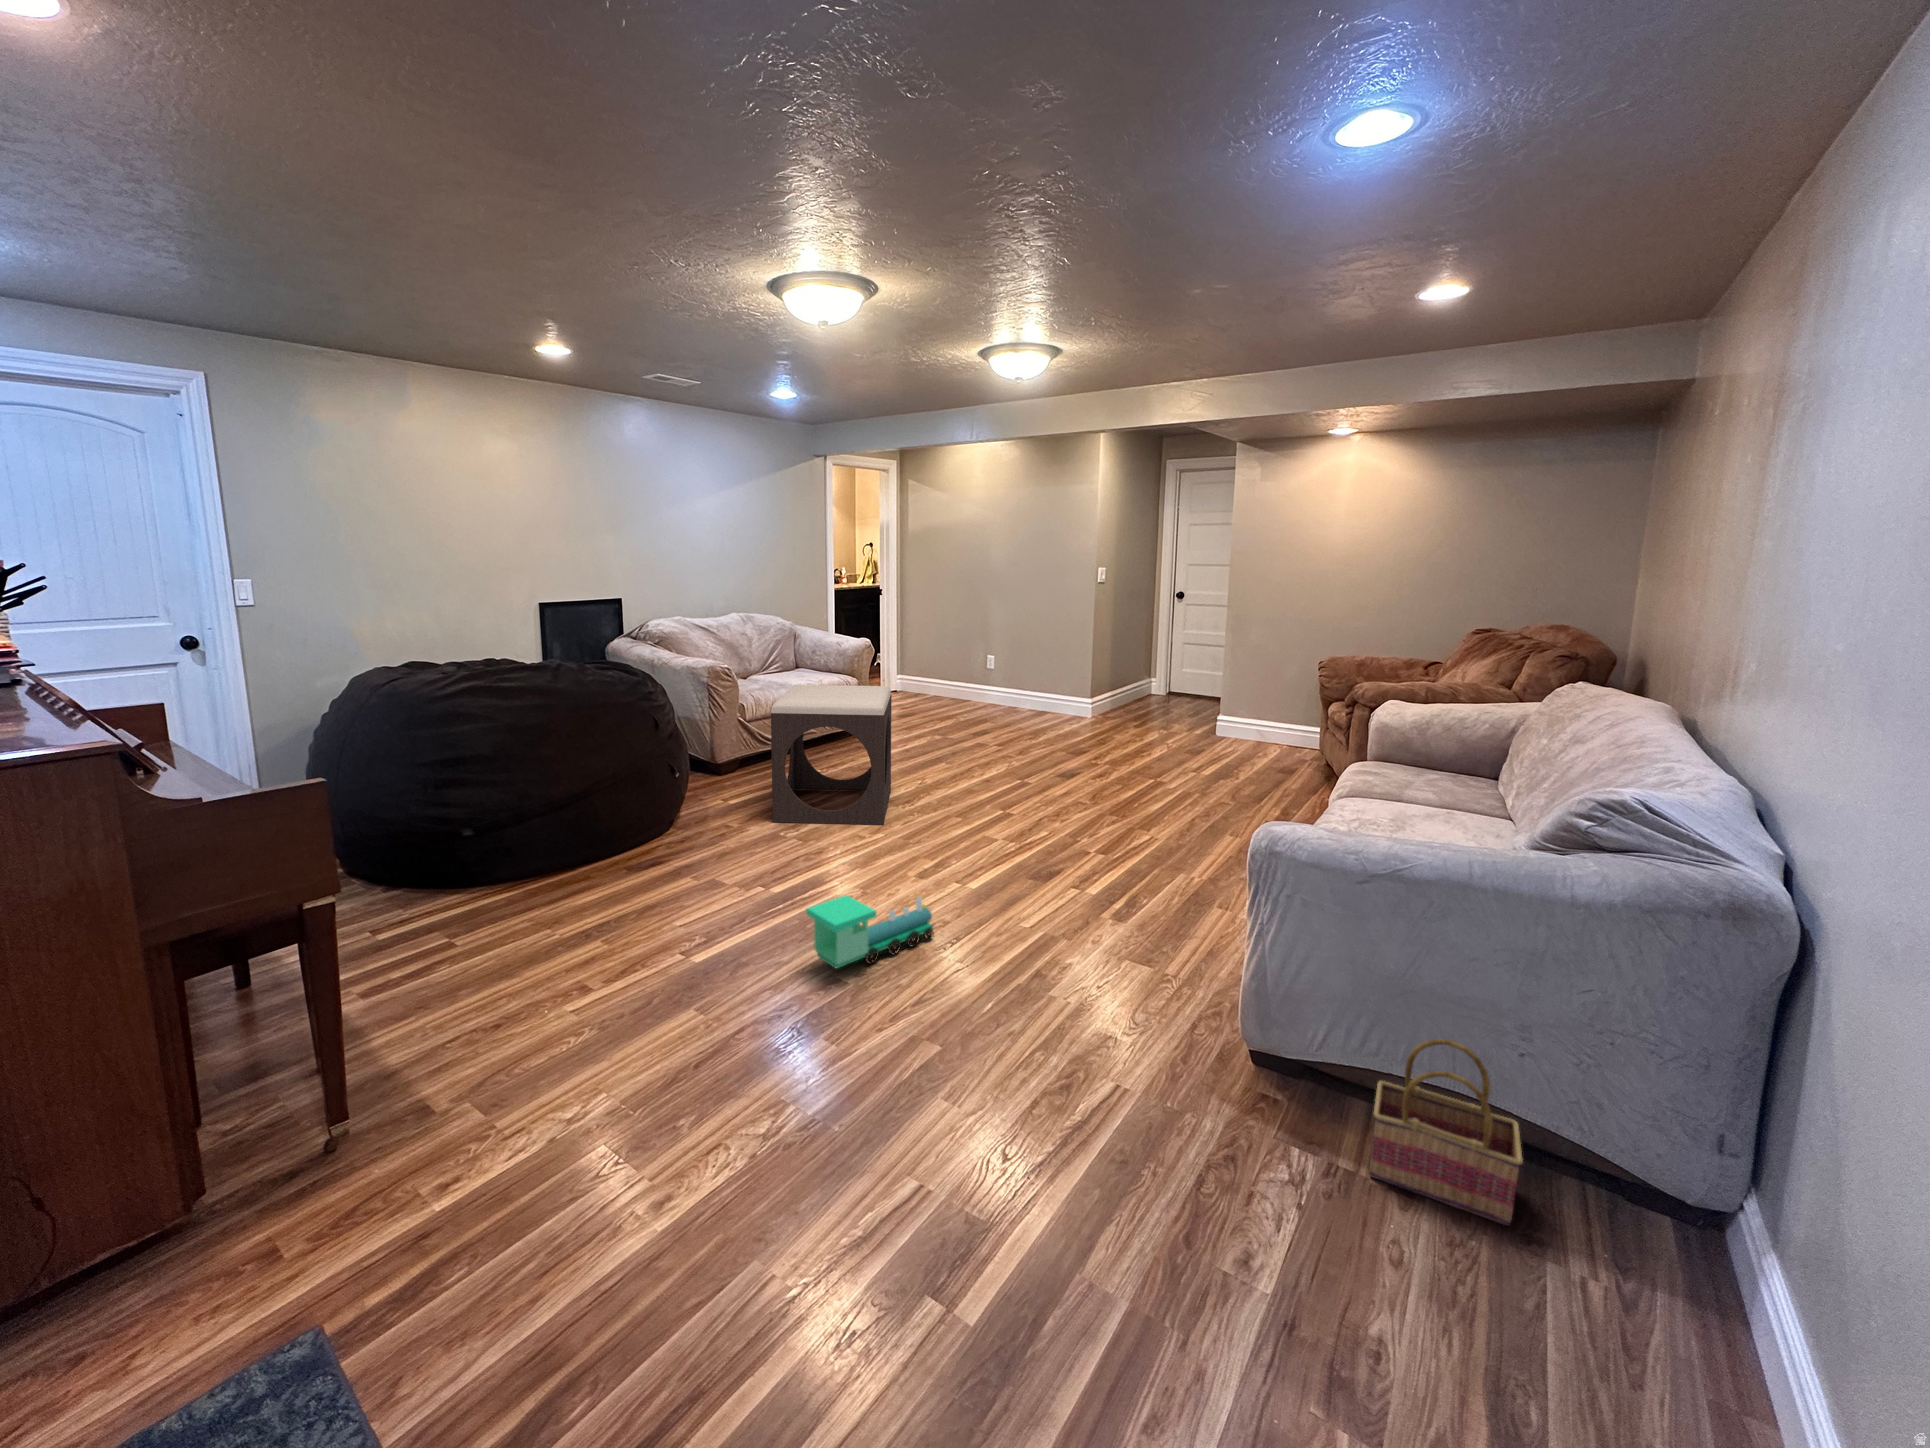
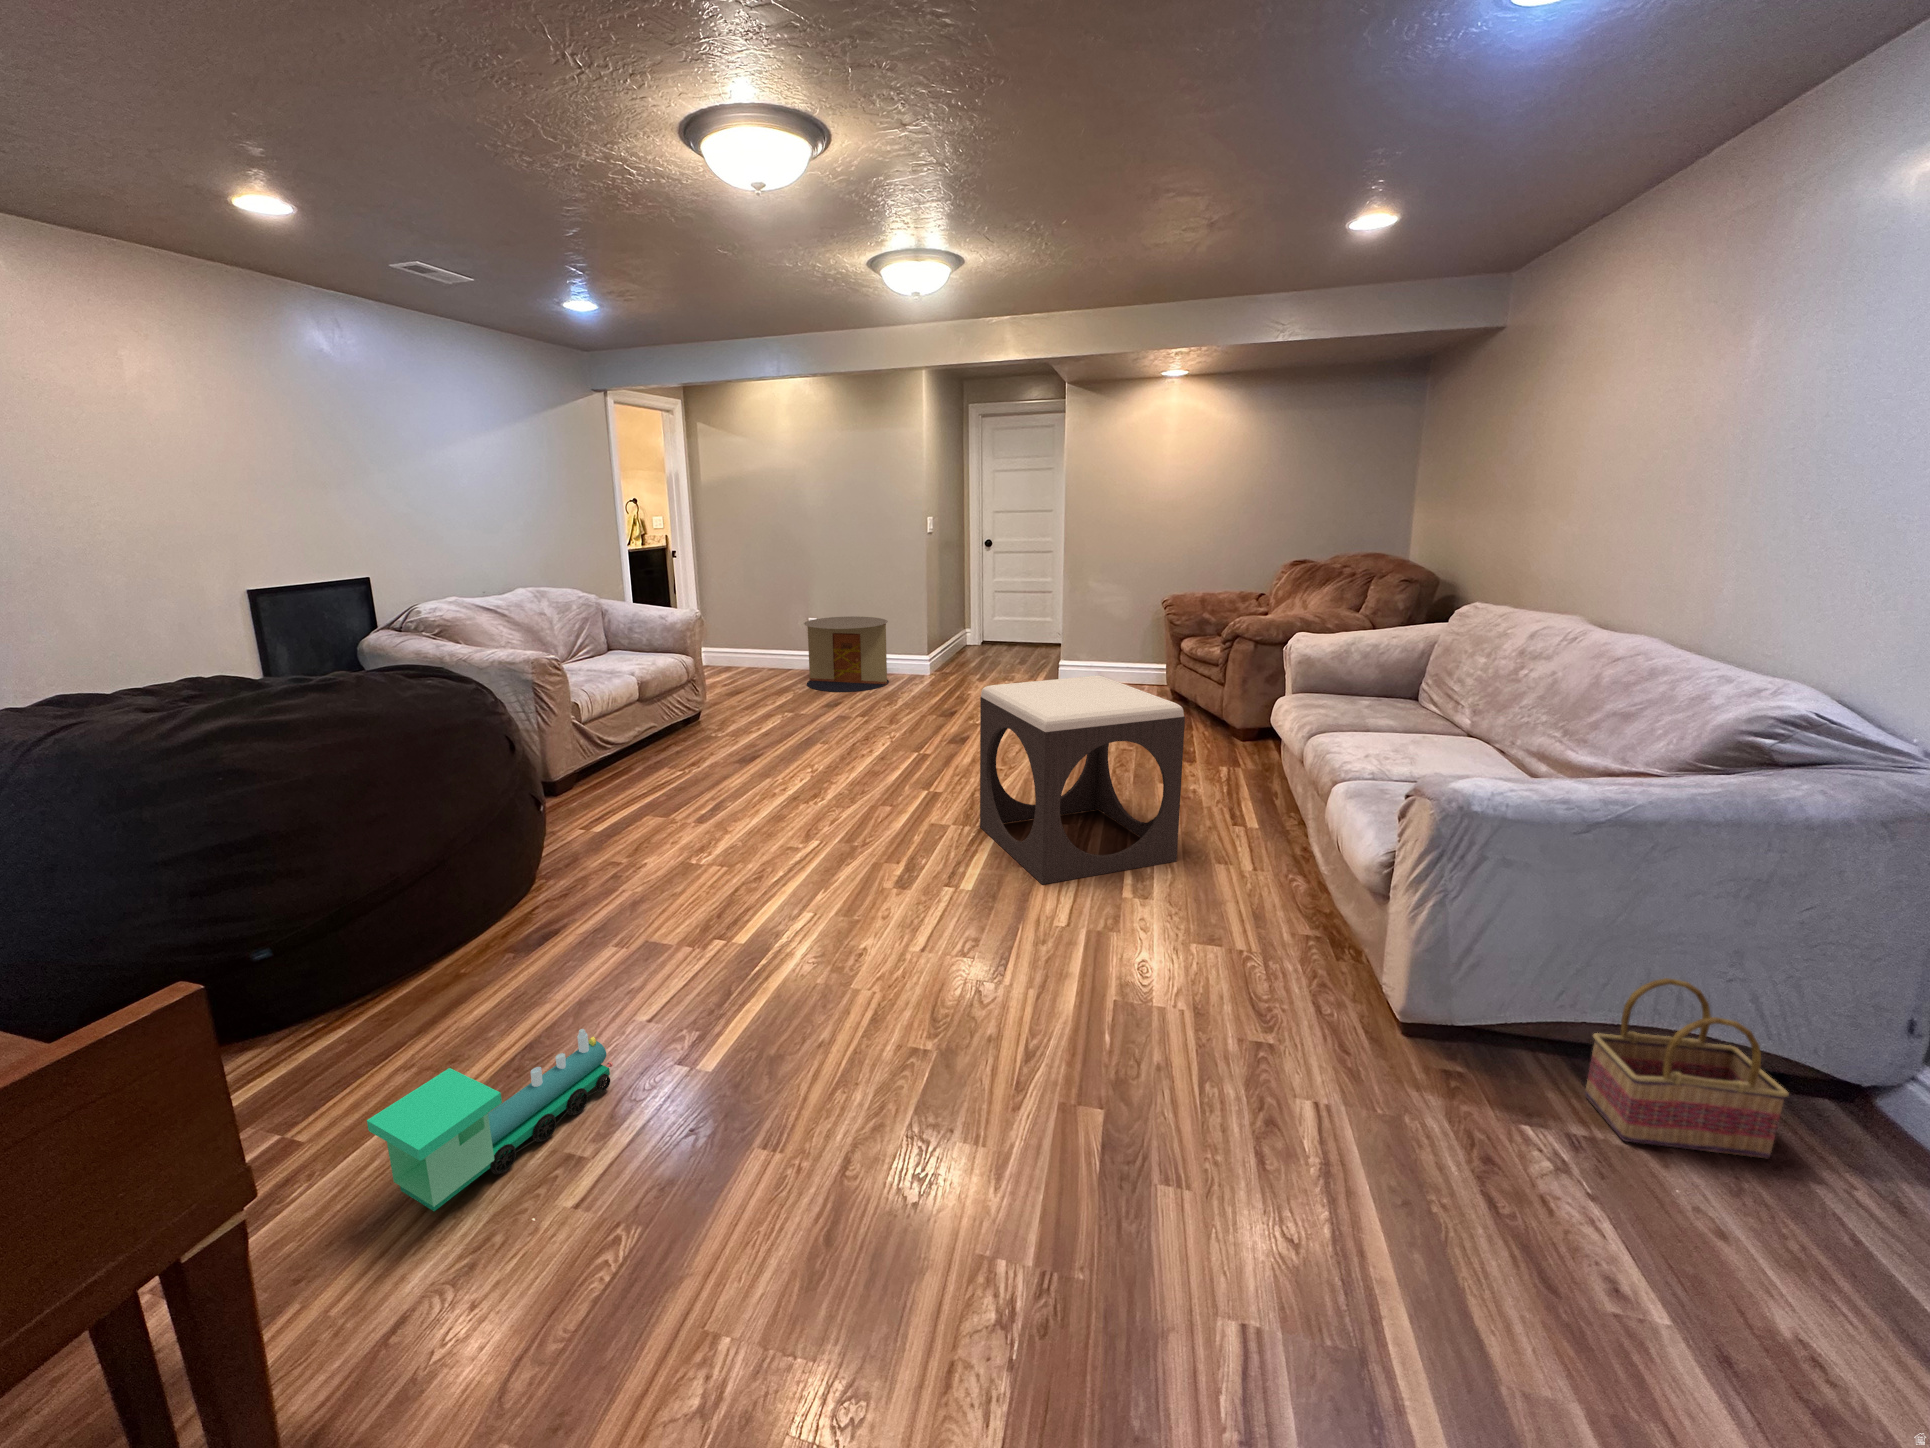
side table: none [974,655,1053,725] -> present [804,616,889,692]
footstool: present [771,685,892,825] -> present [980,676,1185,884]
toy train: present [806,895,935,969] -> present [367,1029,613,1211]

